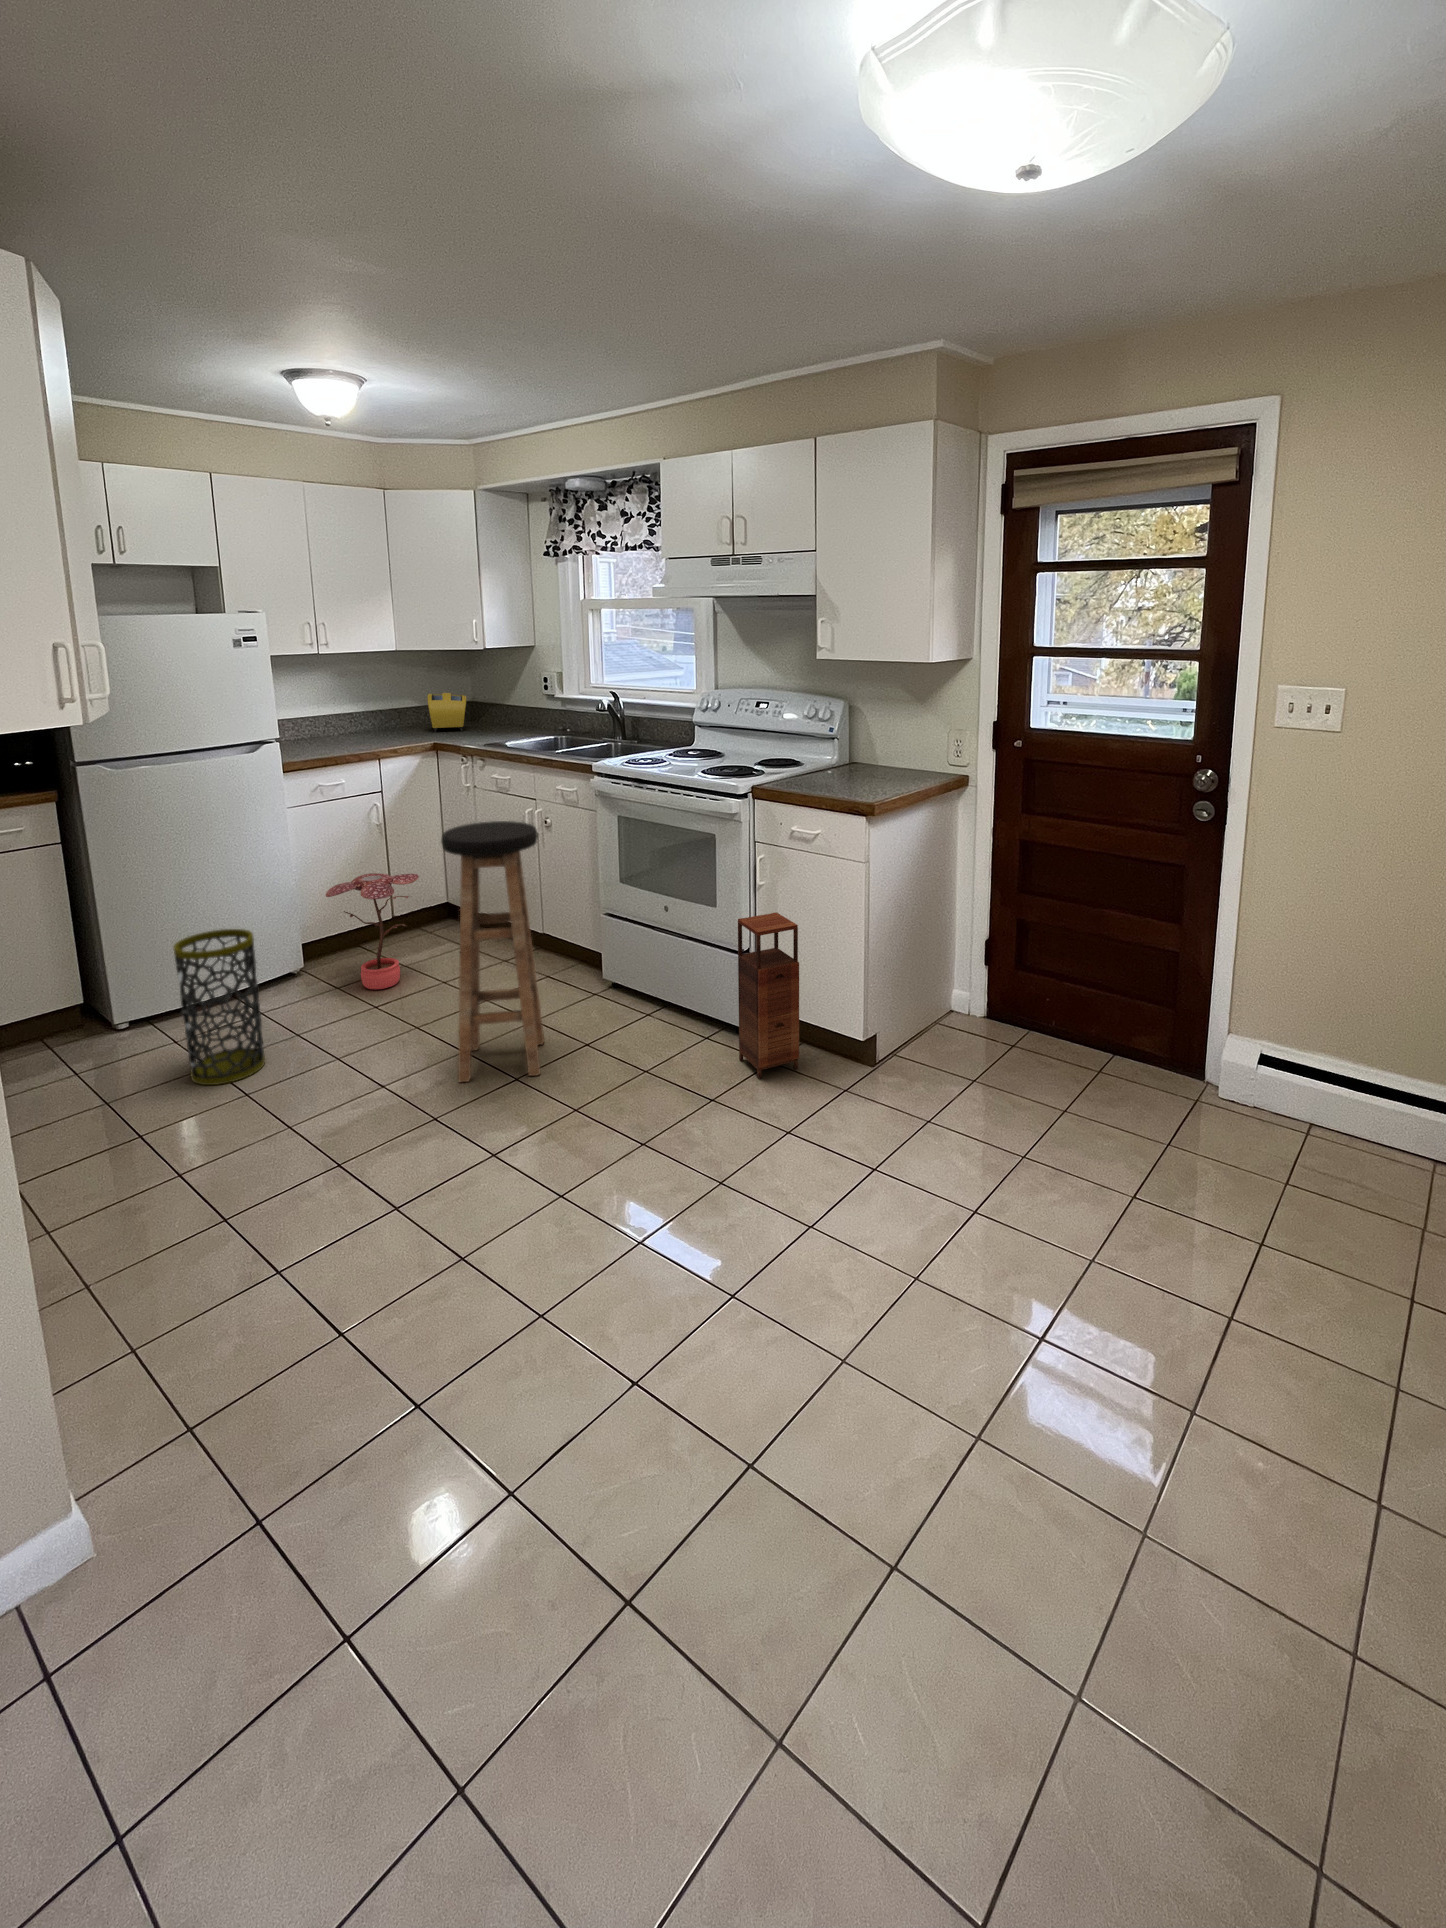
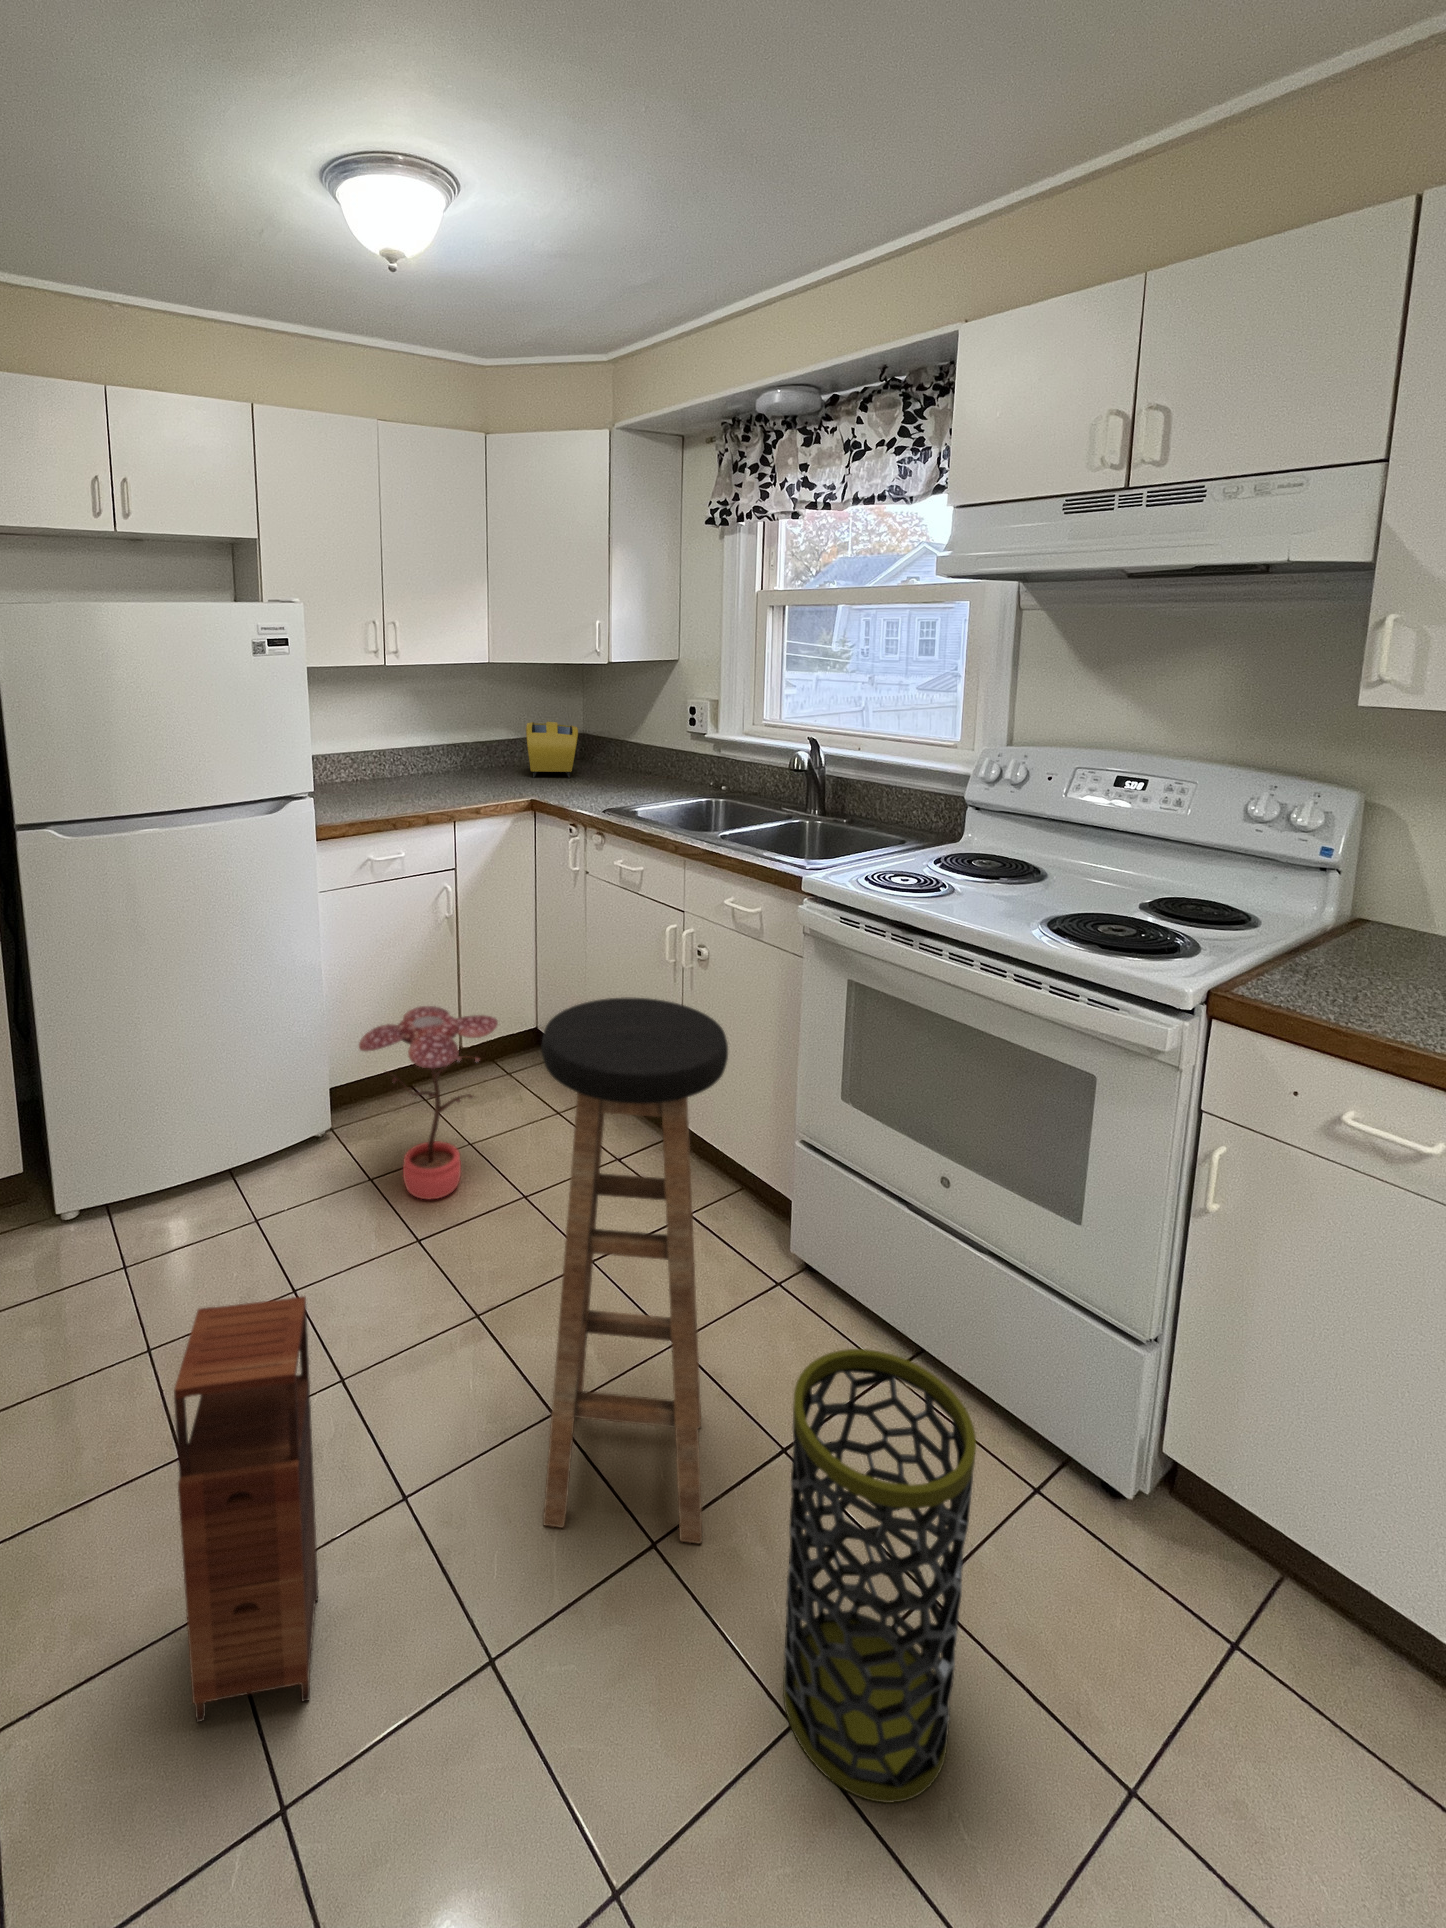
storage cabinet: present [738,912,799,1079] -> present [174,1296,318,1722]
trash can: present [174,929,265,1085] -> present [783,1349,976,1803]

